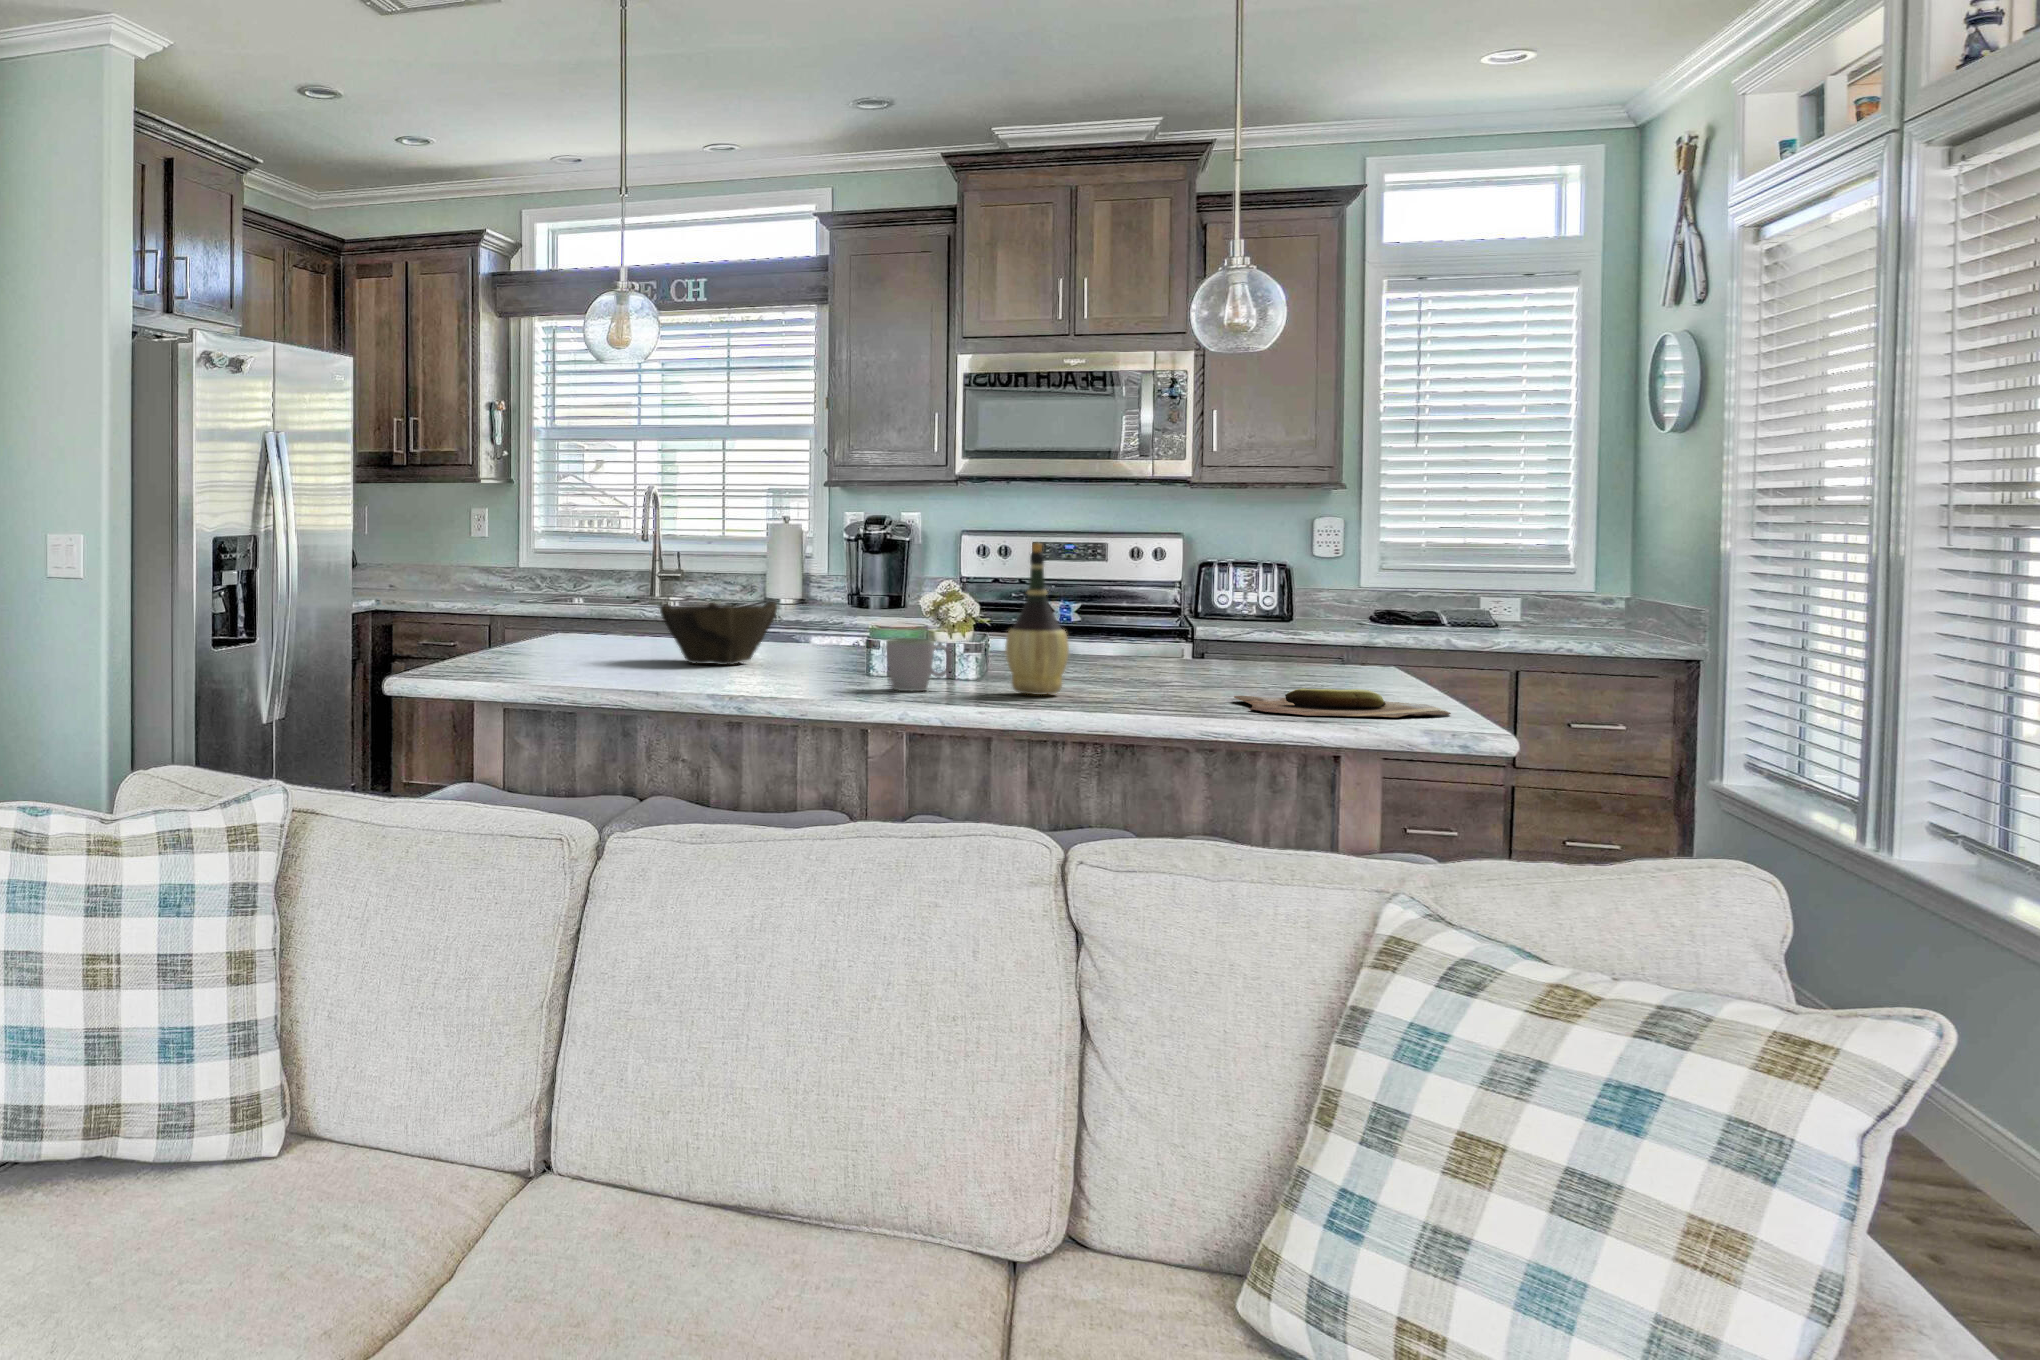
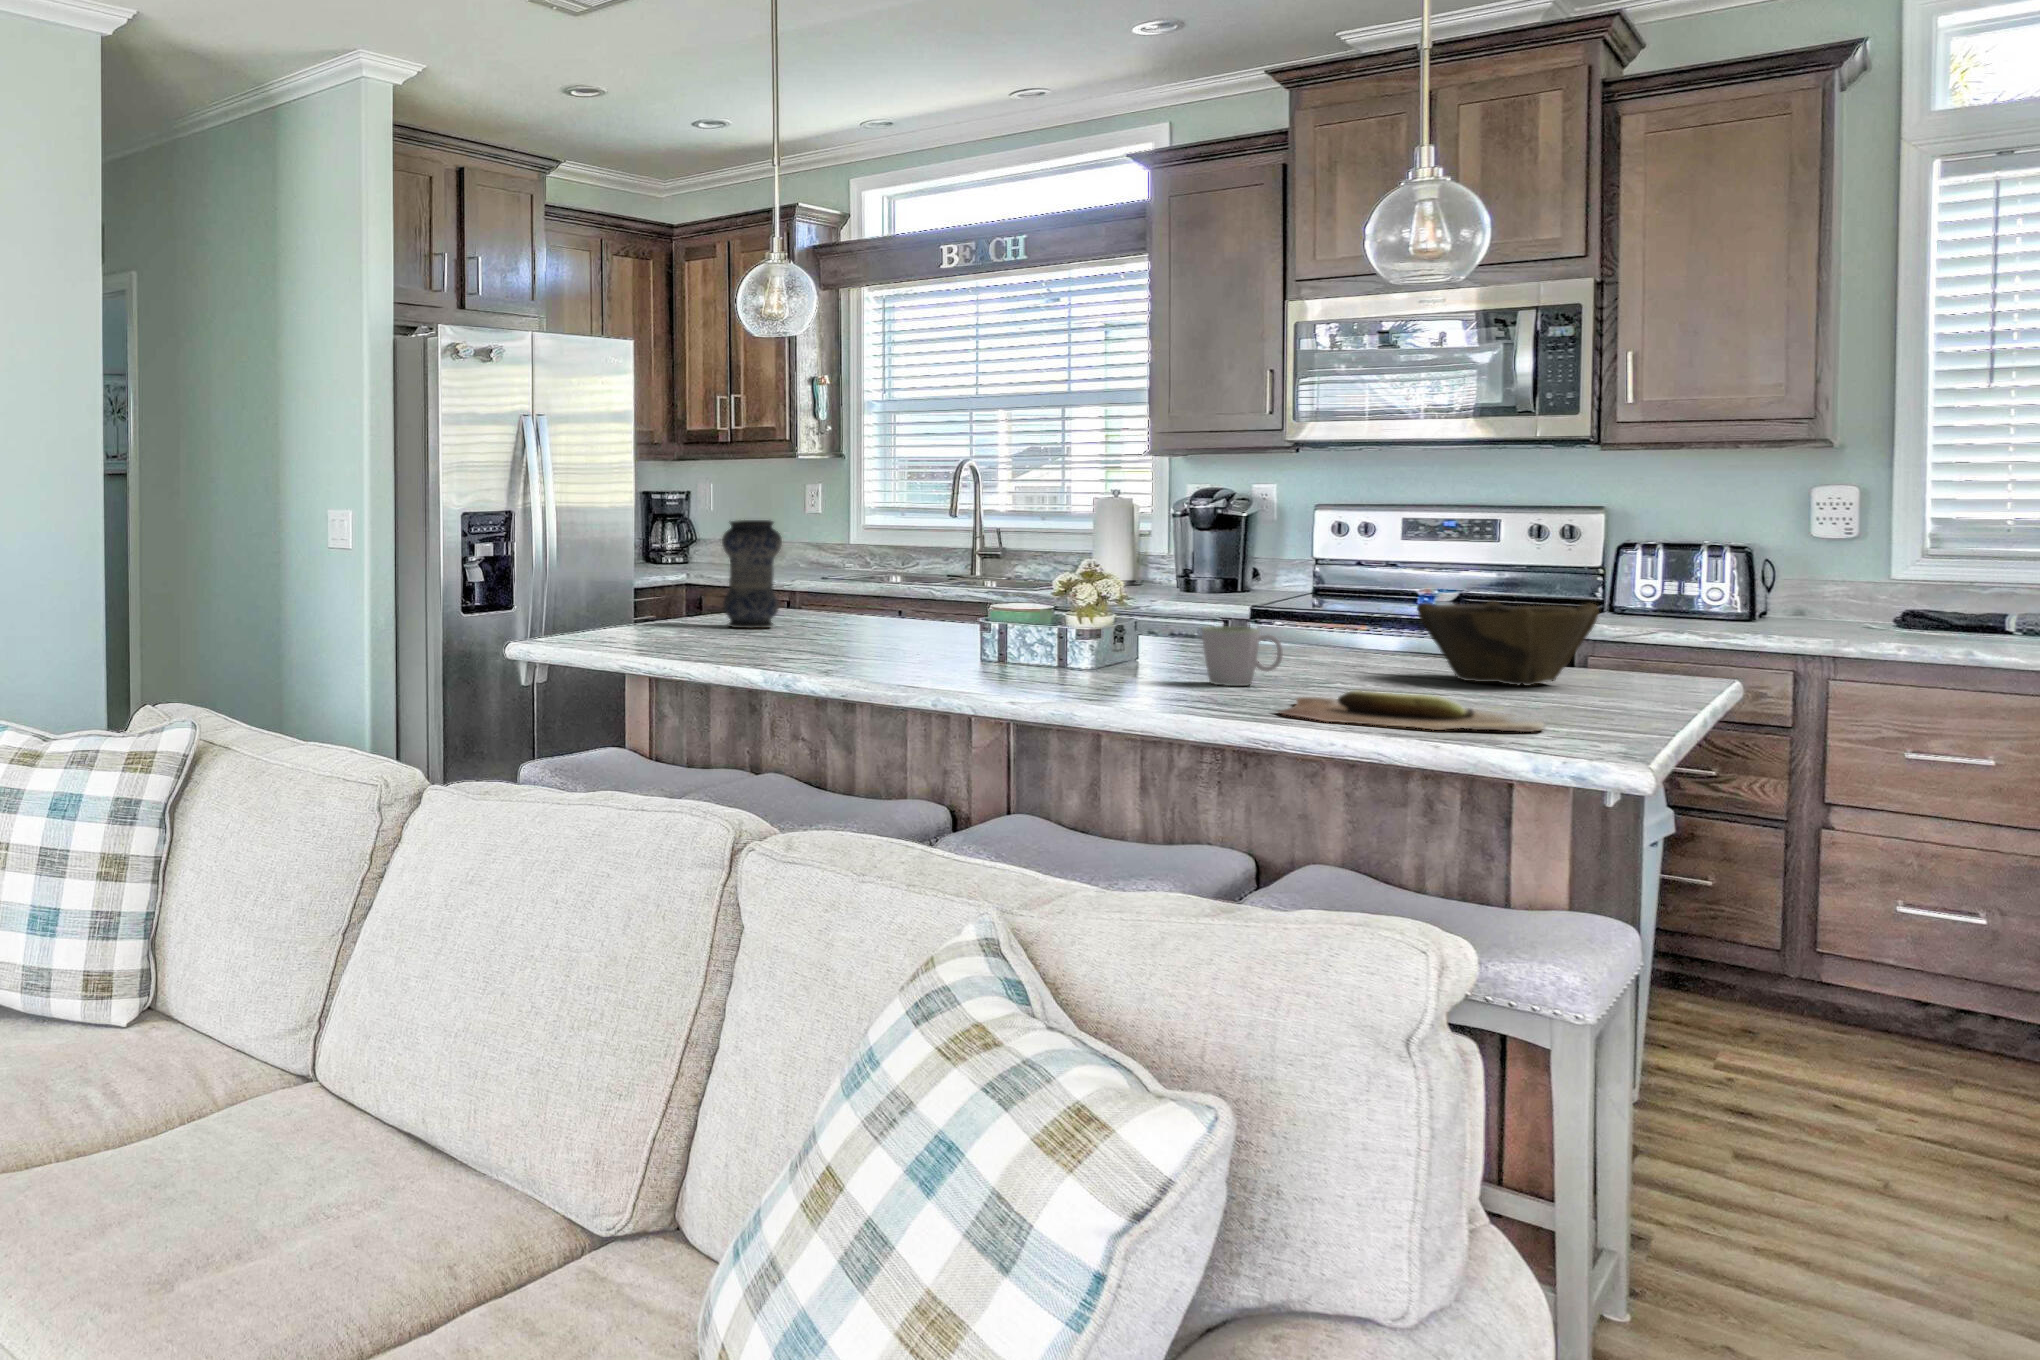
wine bottle: present [1005,543,1069,695] -> none [1048,516,1119,684]
vase: none [549,547,608,656] -> present [722,520,782,628]
bowl: present [660,602,777,665] -> present [1417,601,1599,686]
mug: present [886,638,952,691] -> present [1202,626,1283,686]

